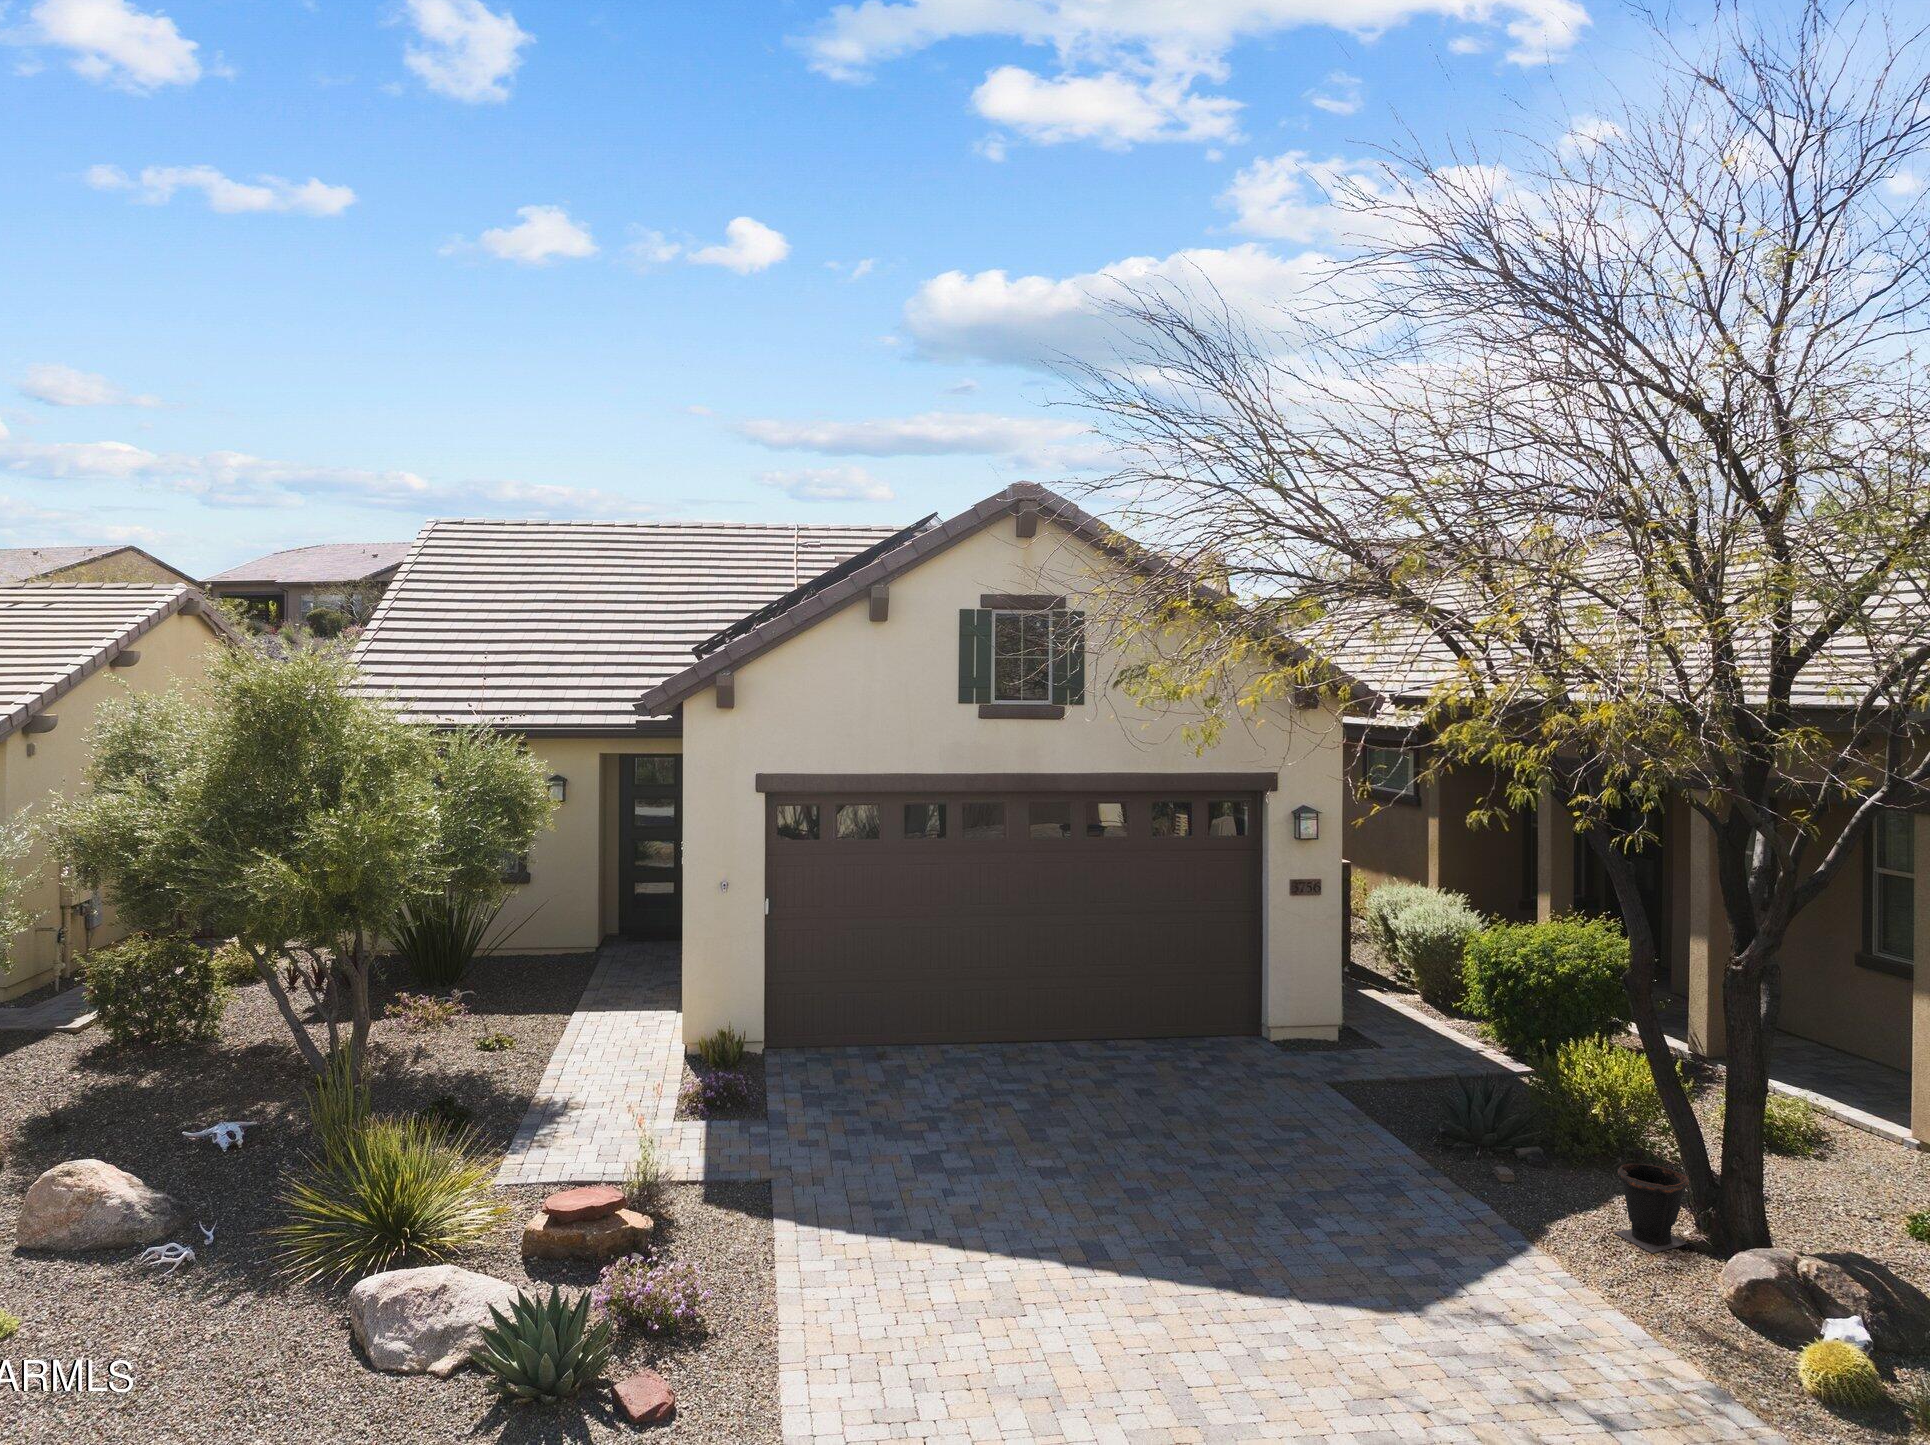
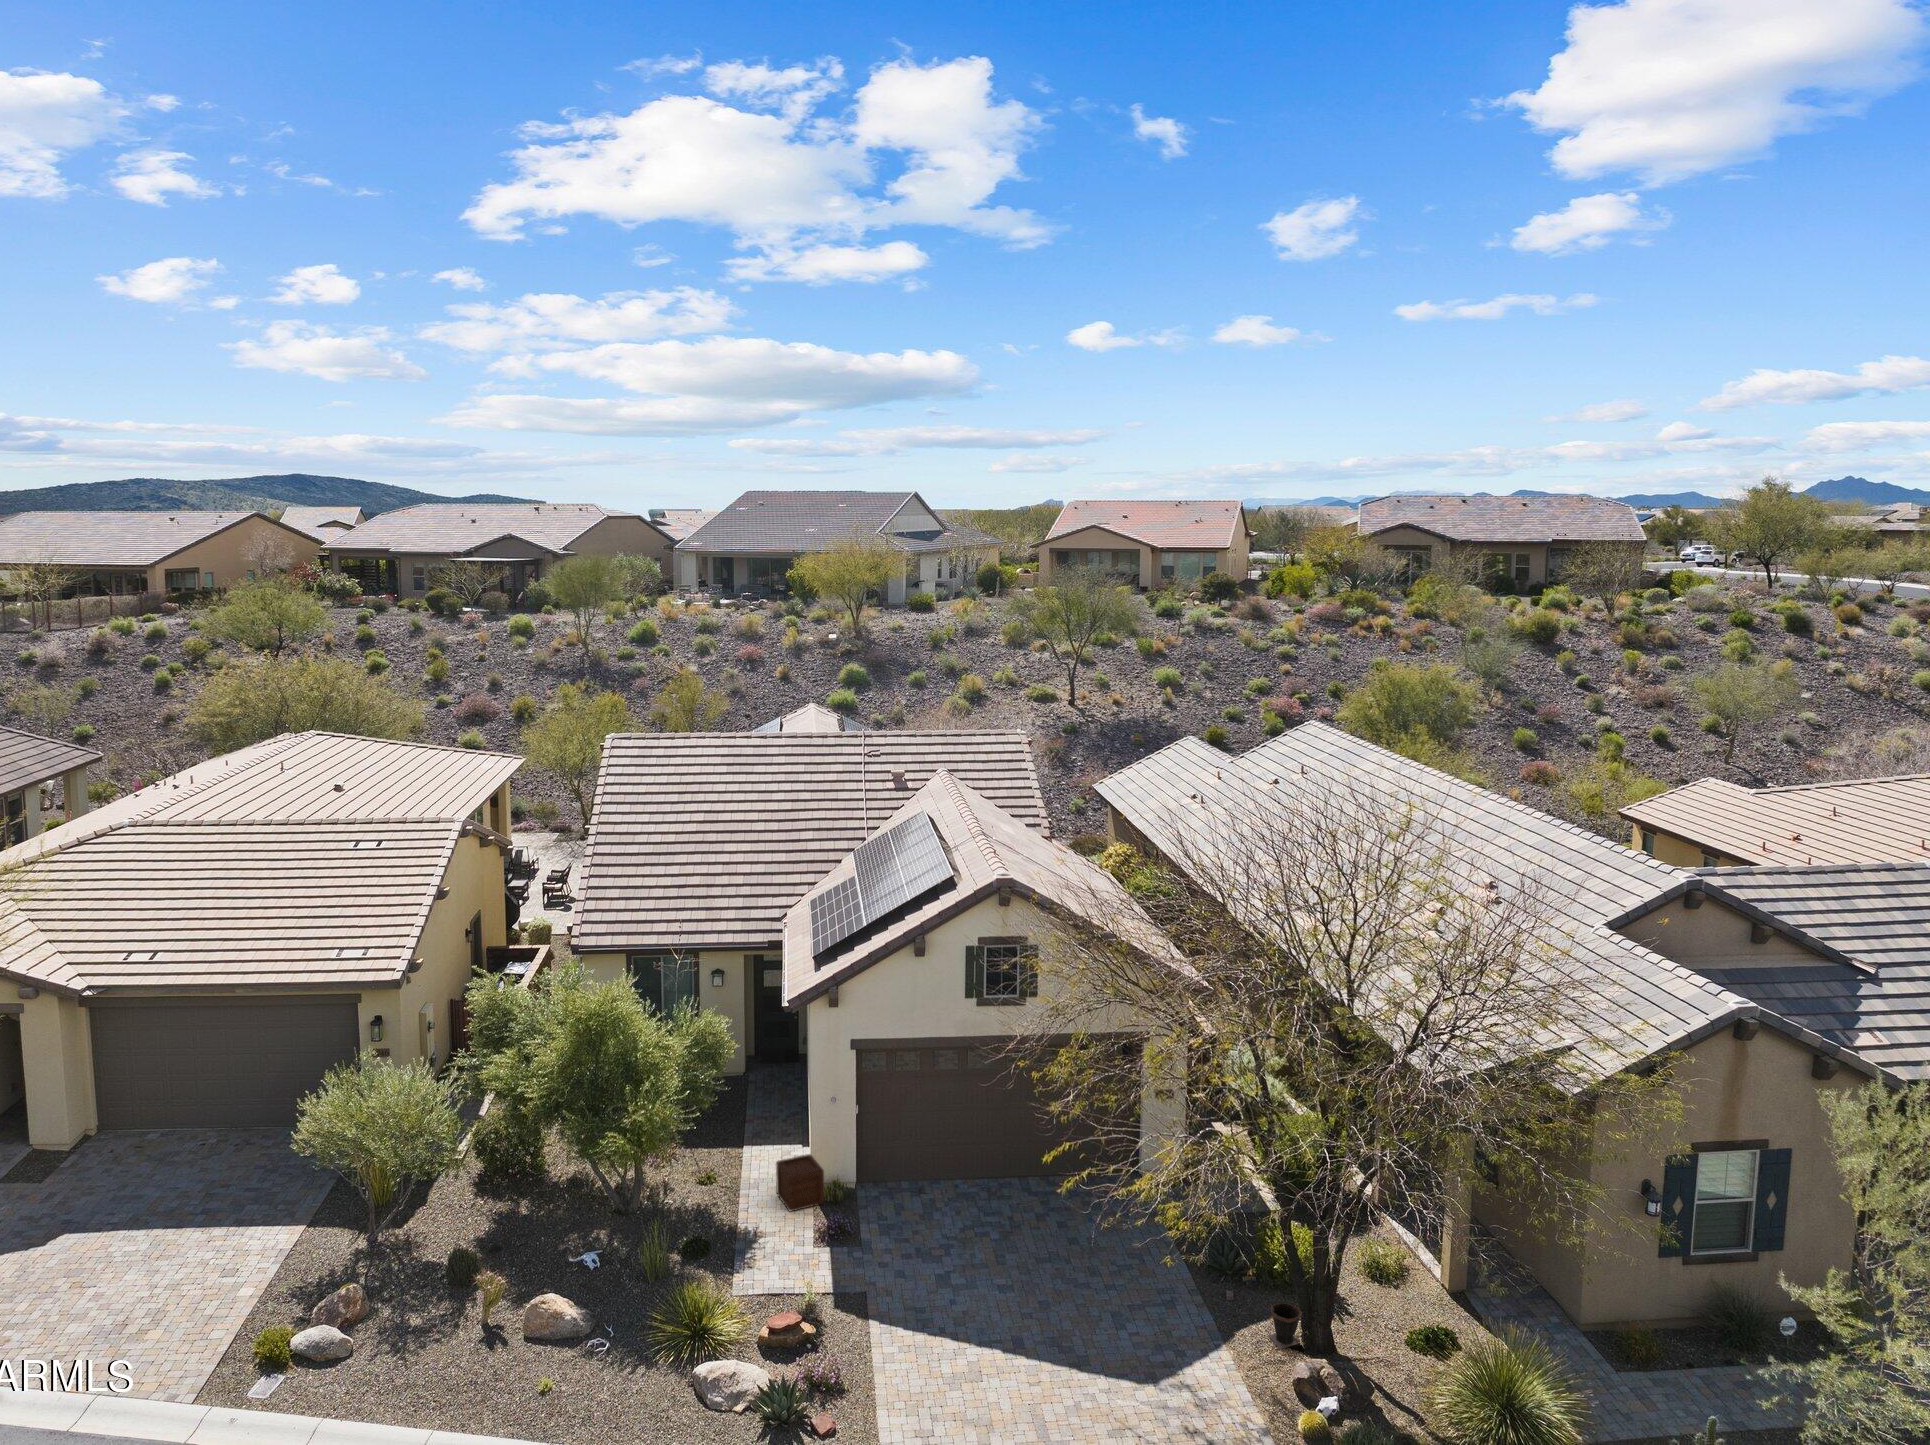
wooden crate: none [617,989,703,1080] -> present [776,1154,824,1211]

